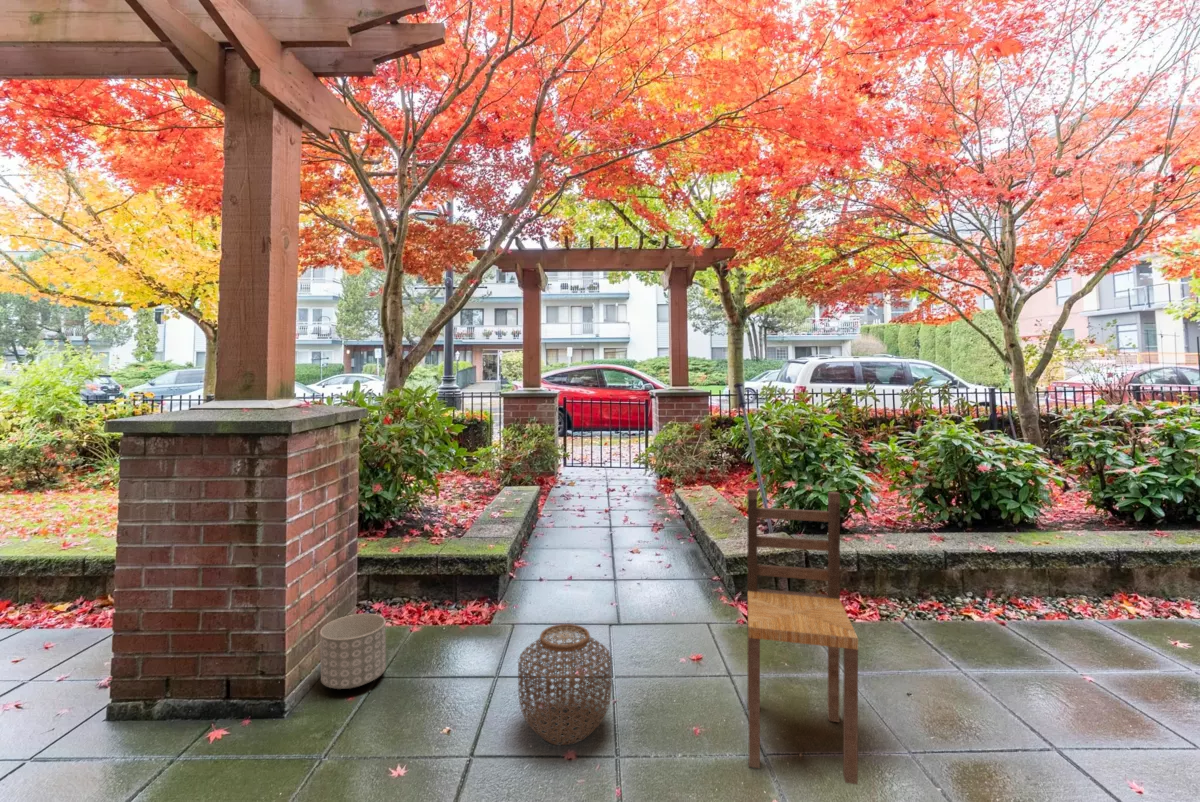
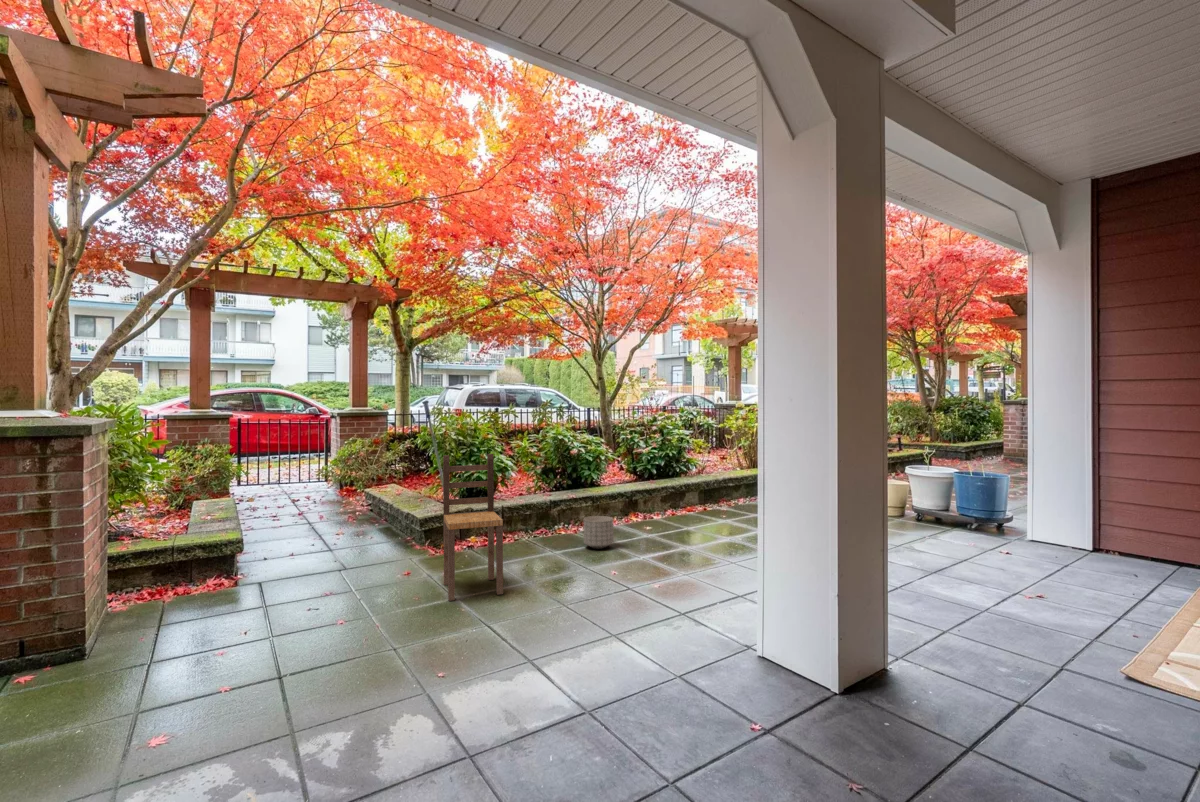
planter: present [320,614,386,689] -> present [584,516,614,549]
woven basket: present [518,624,612,745] -> none [297,548,363,619]

